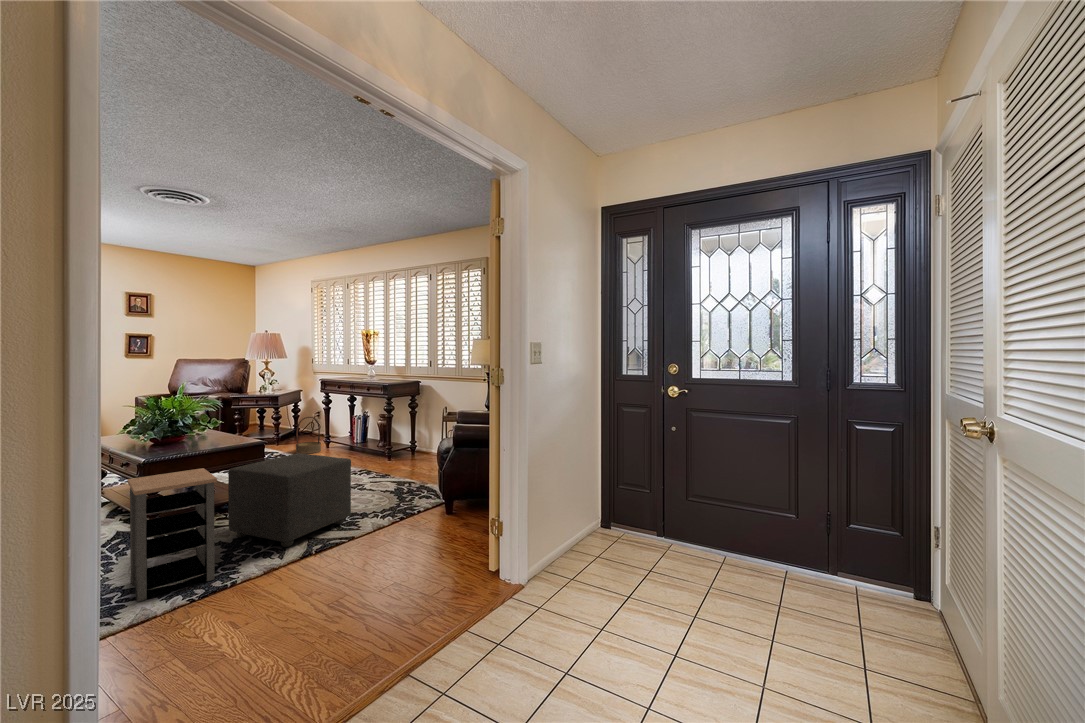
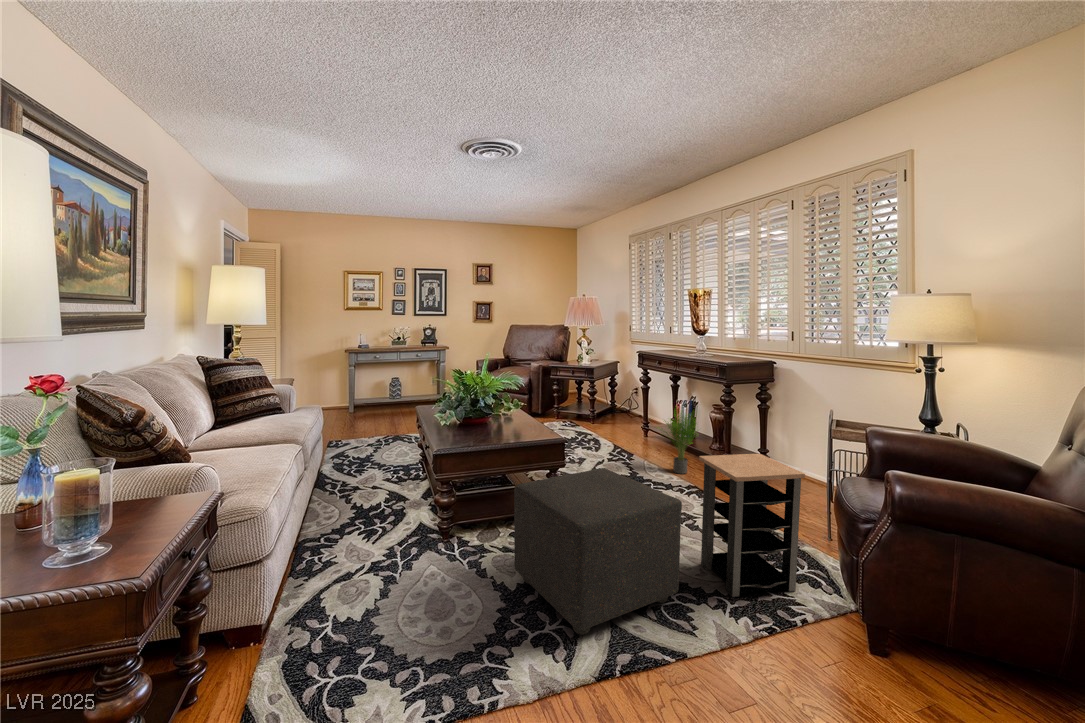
potted plant: none [333,415,372,465] -> present [665,413,695,474]
basket: present [296,417,321,454] -> none [610,398,638,443]
side table: present [128,468,217,602] -> present [699,454,805,597]

